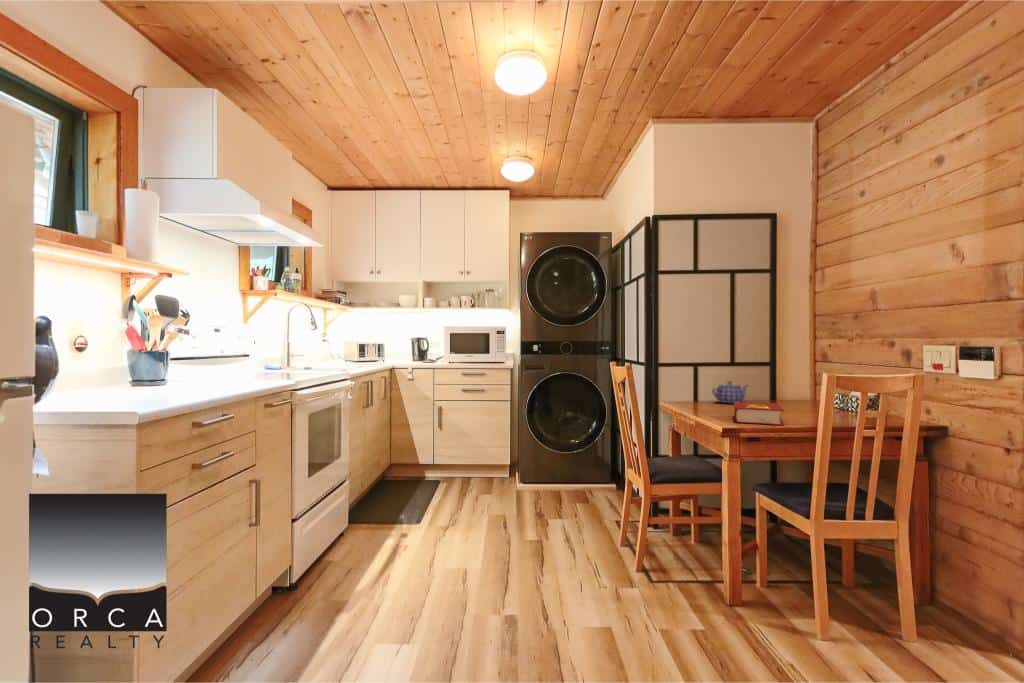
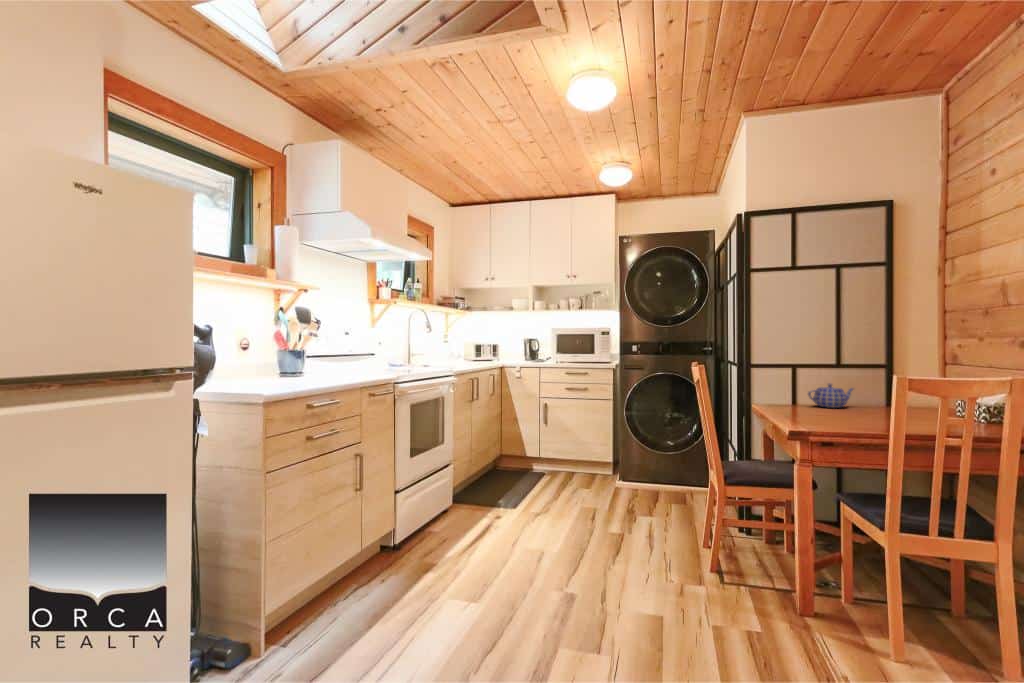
book: present [733,402,784,425] -> none [810,405,869,431]

